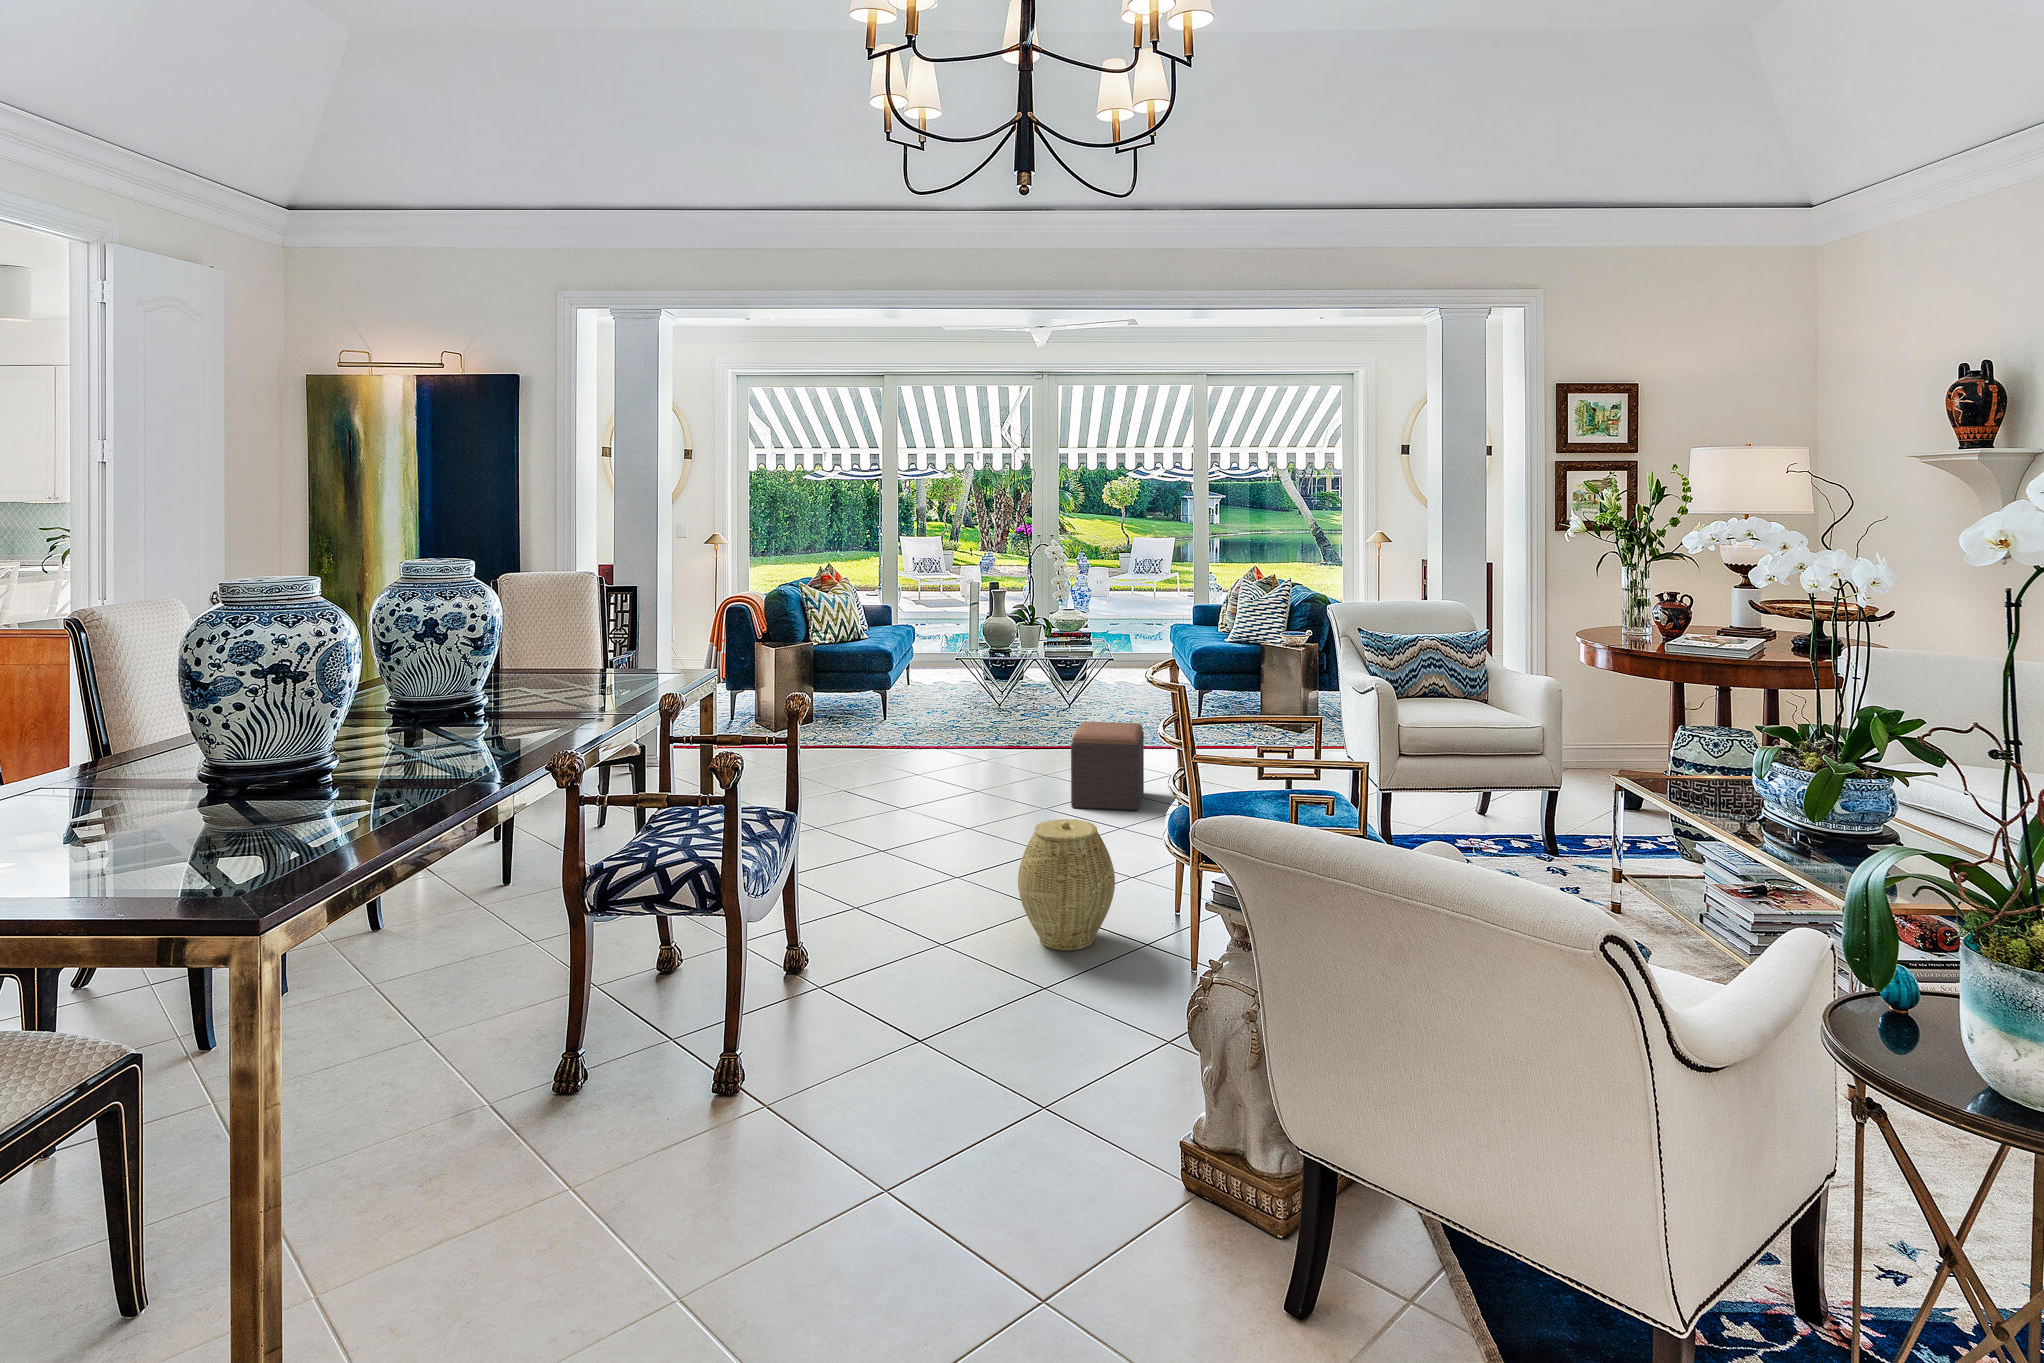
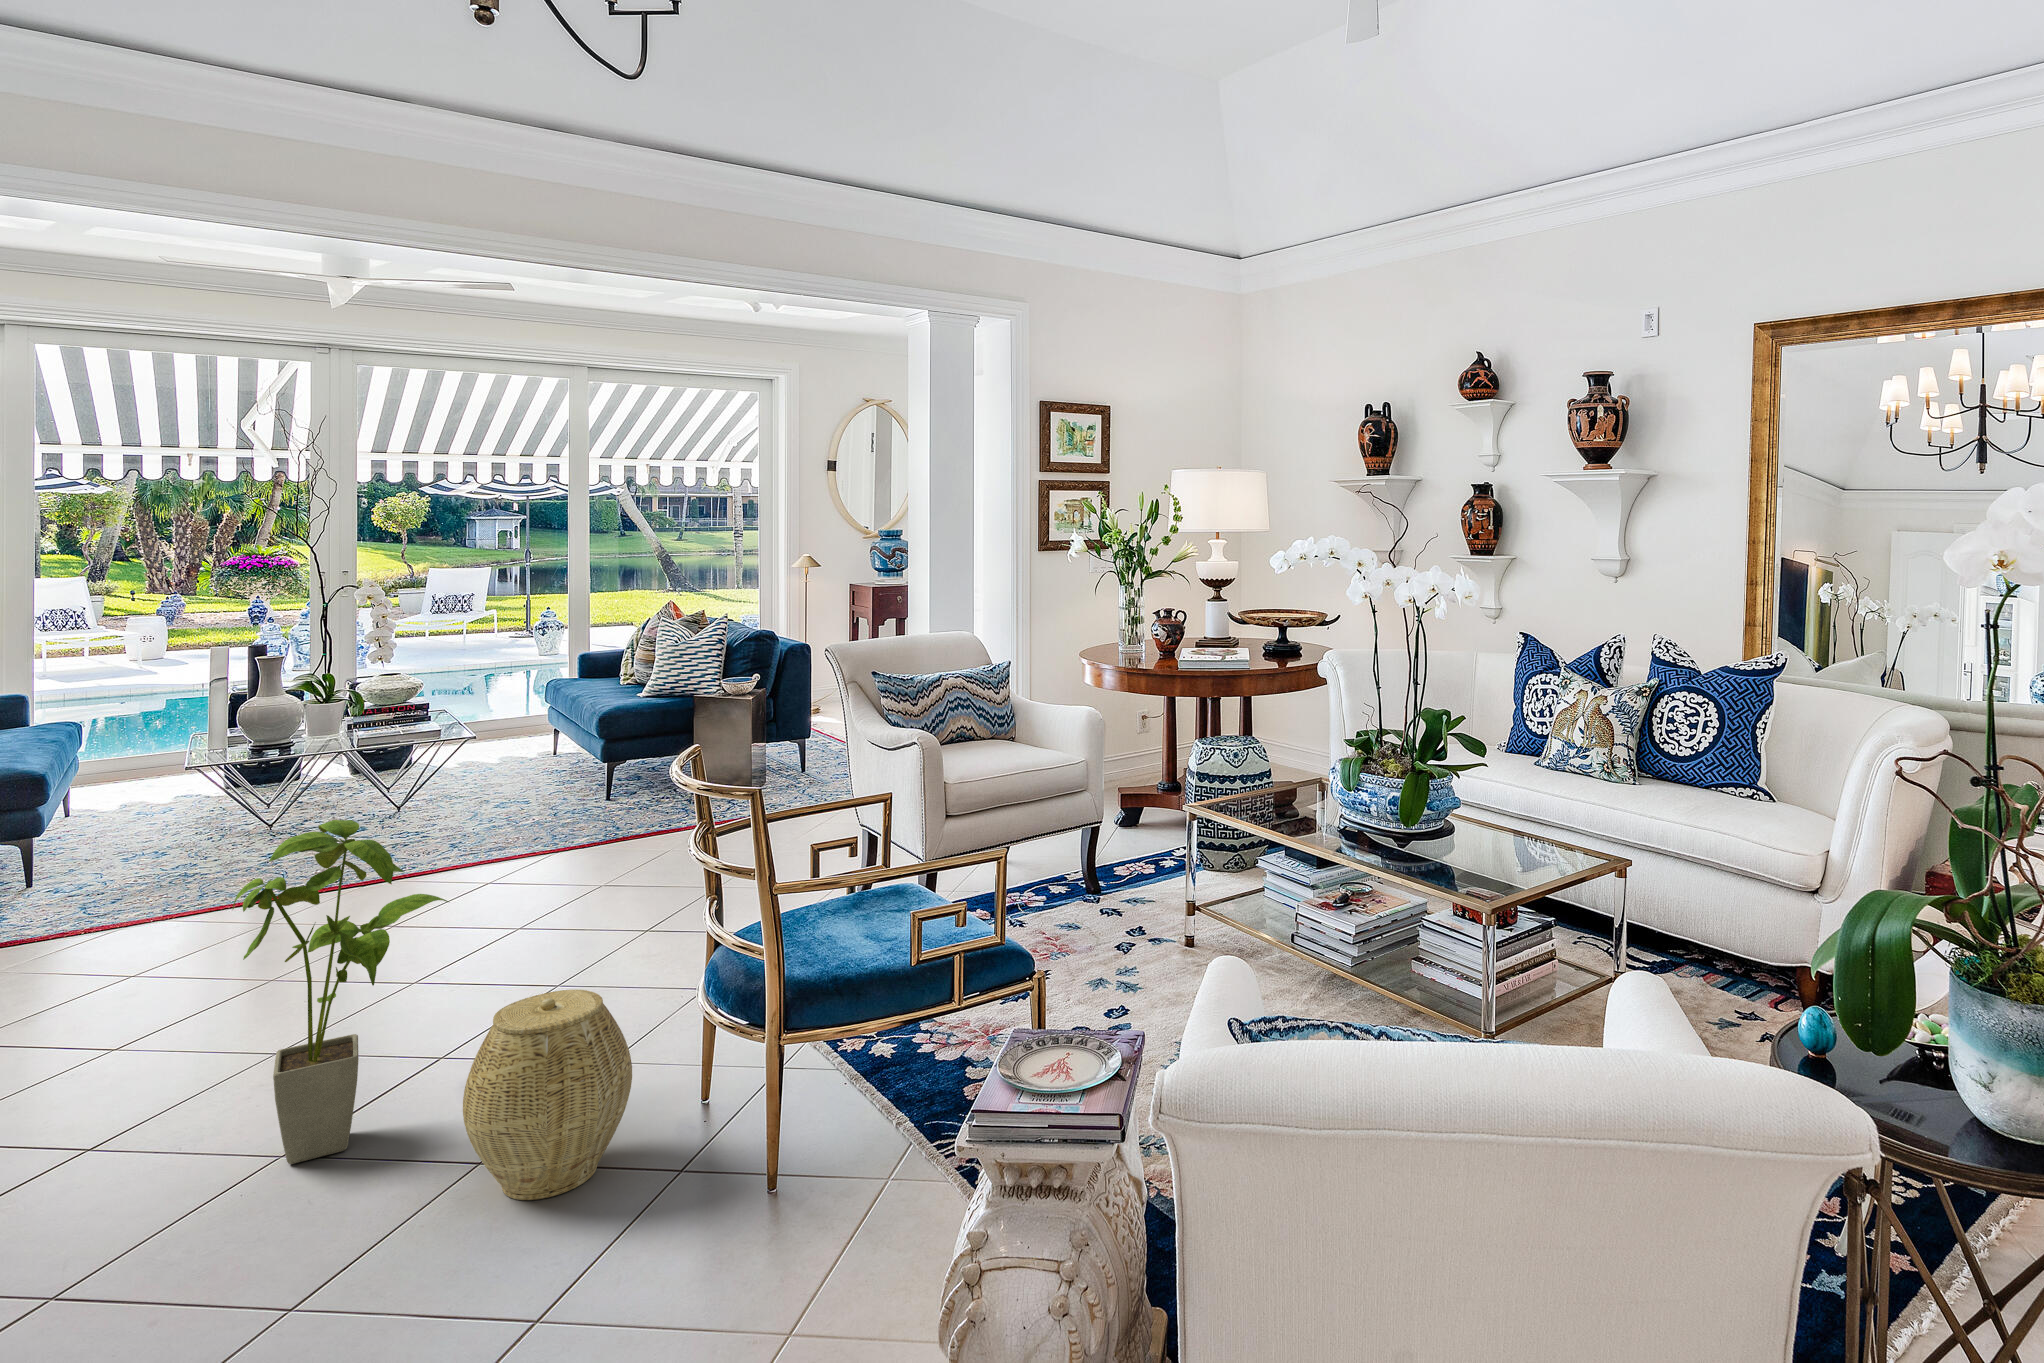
house plant: none [924,689,1033,894] -> present [233,820,448,1164]
footstool: present [1071,722,1144,810] -> none [466,827,579,967]

